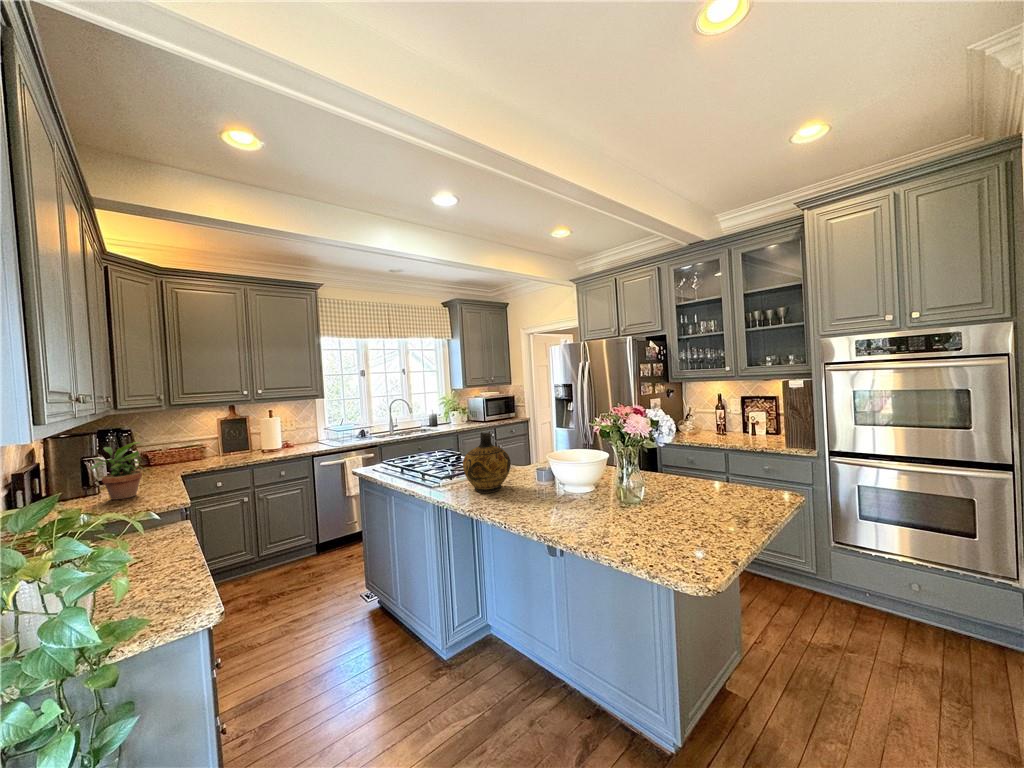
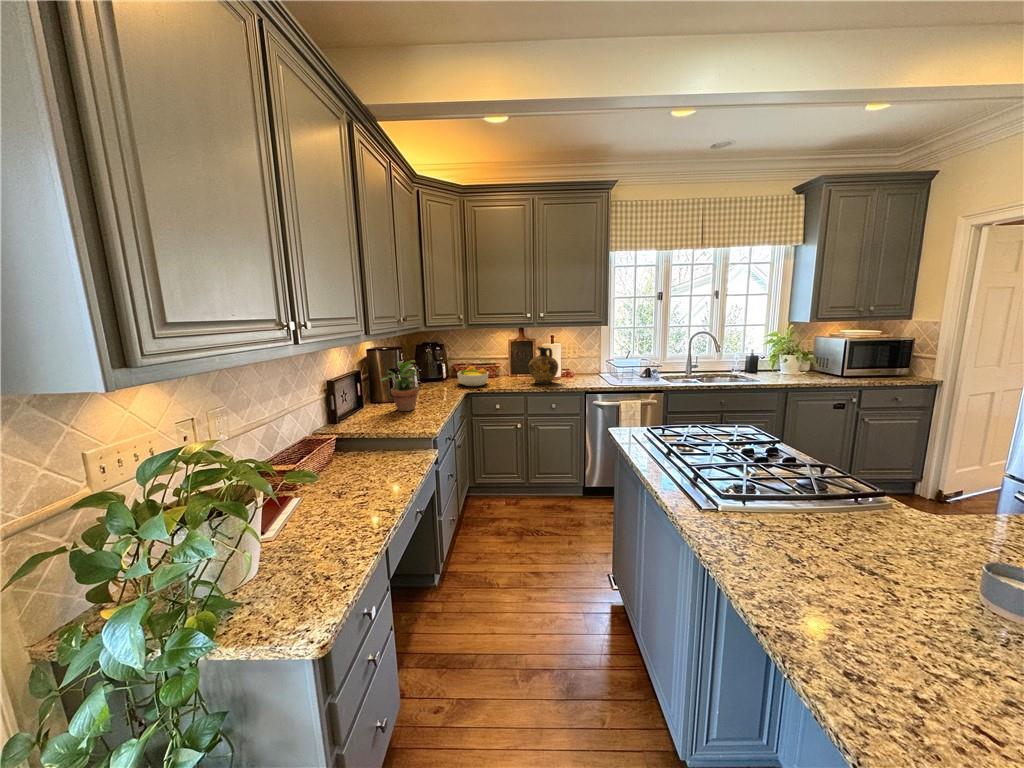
ceramic jug: present [463,432,511,493] -> present [529,347,558,384]
fruit bowl: none [159,449,203,470] -> present [457,366,488,386]

